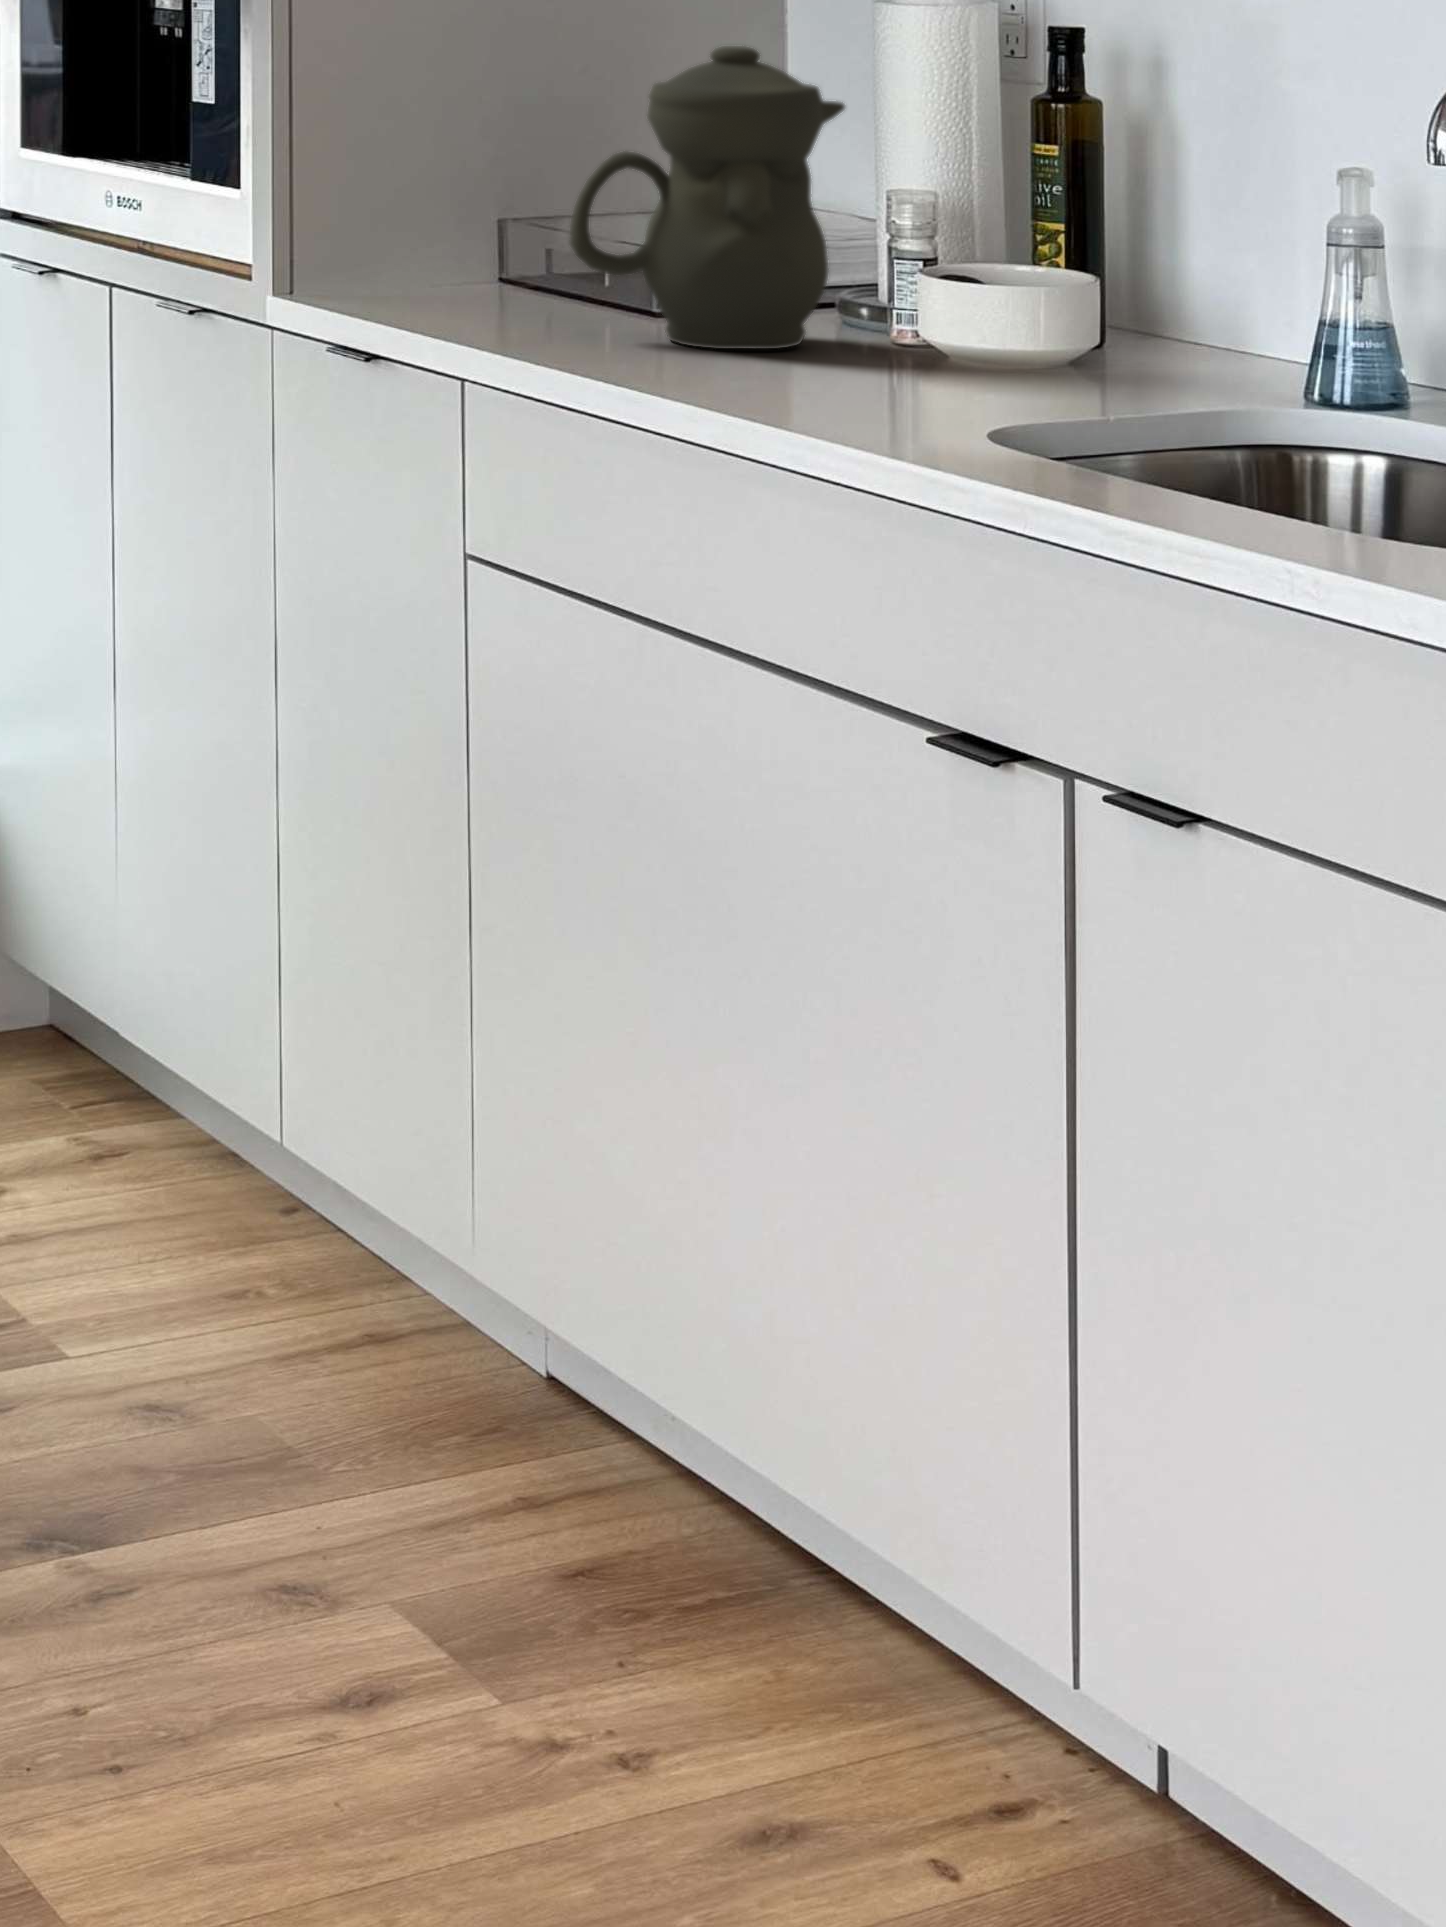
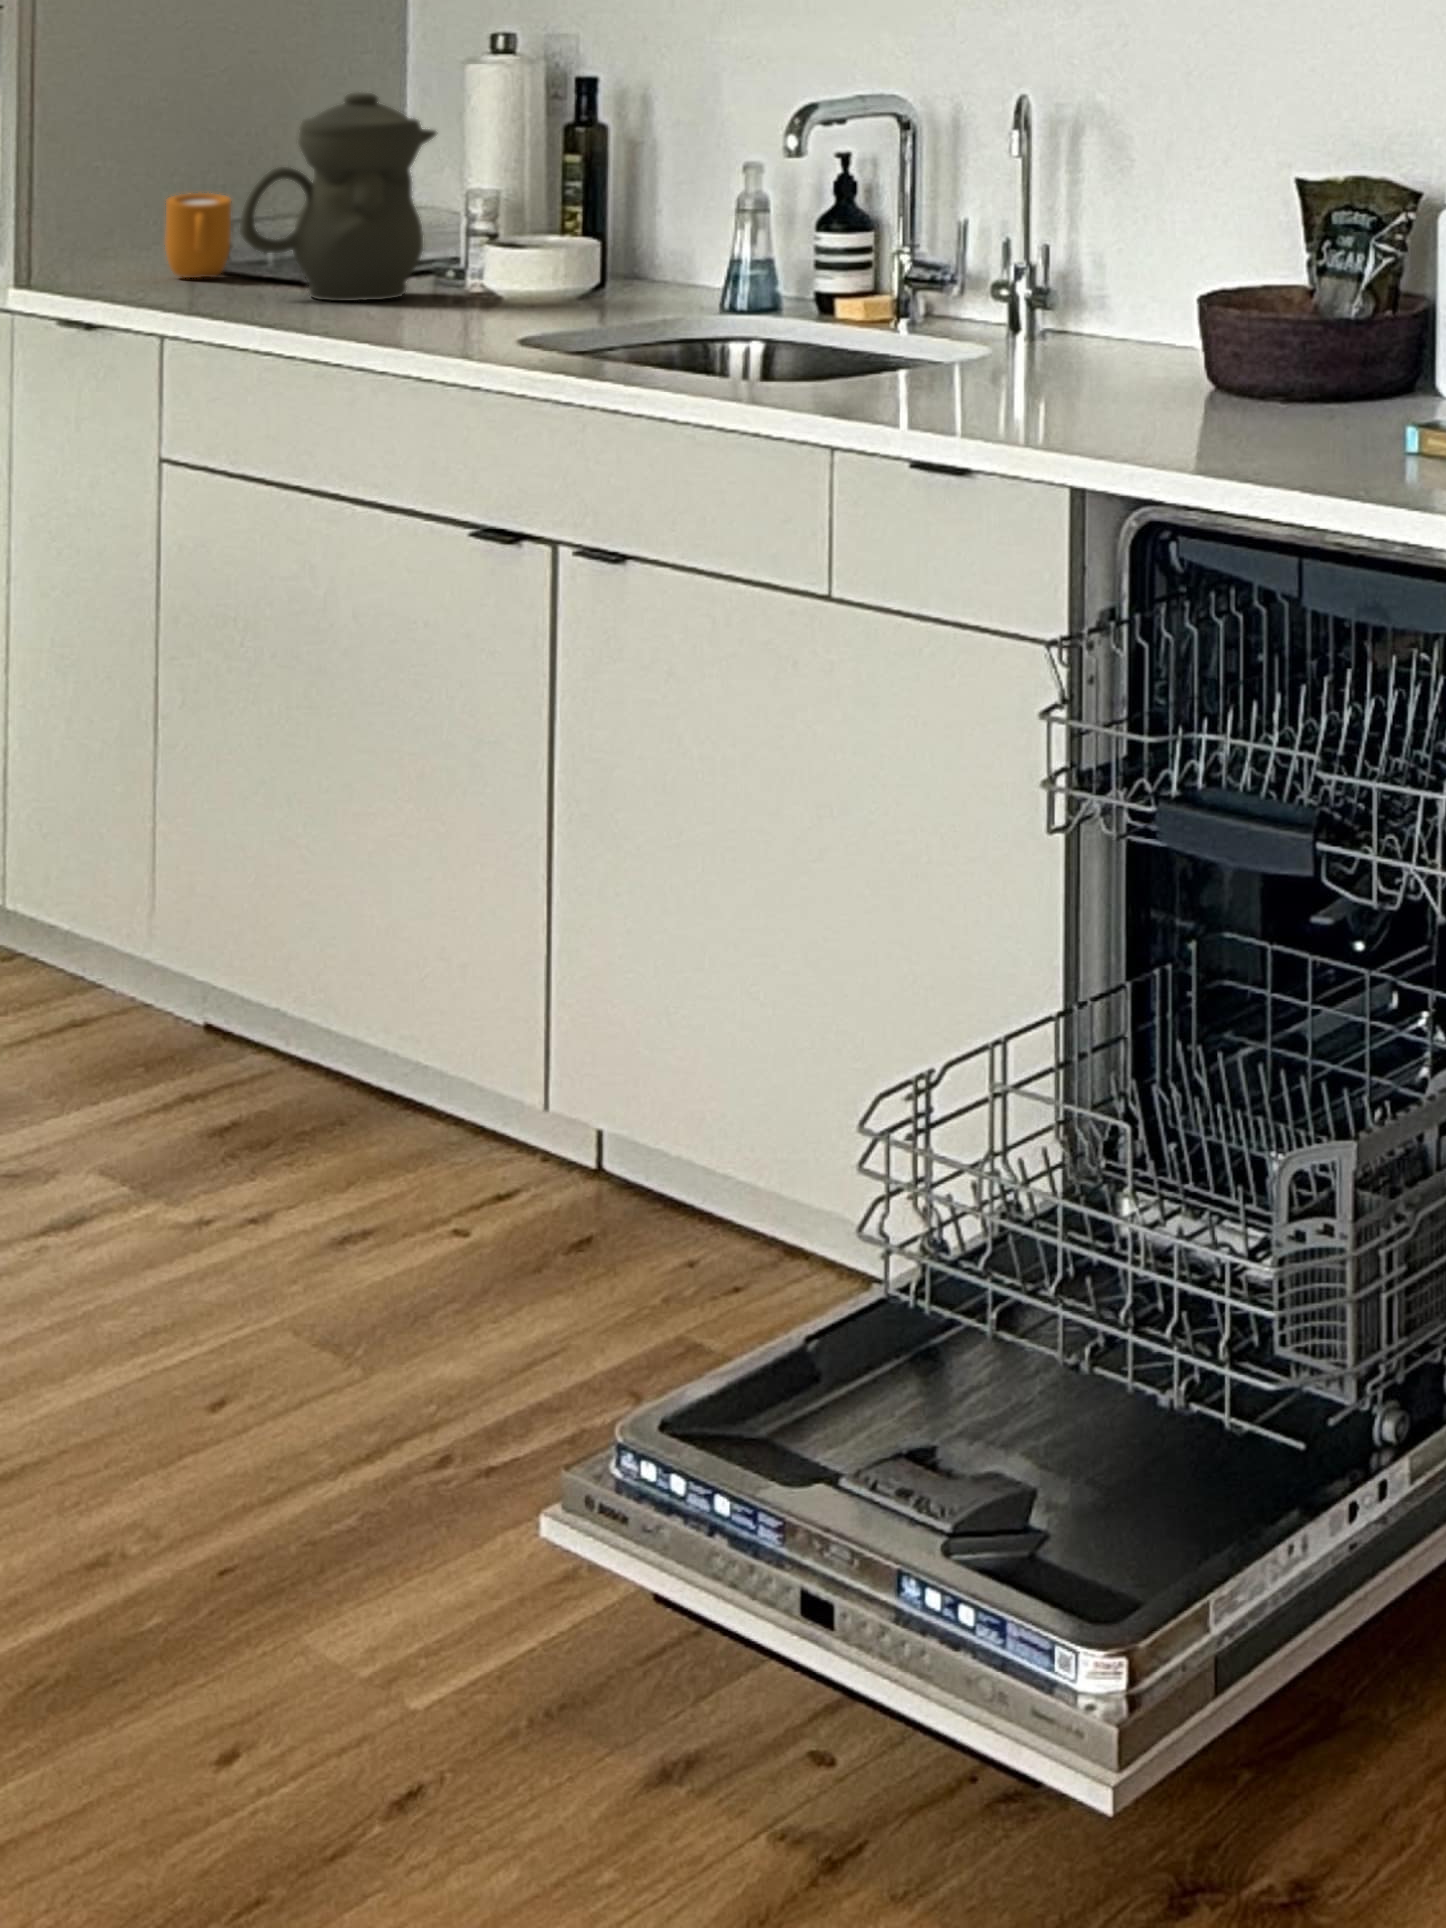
mug: none [471,181,557,299] -> present [165,193,231,278]

